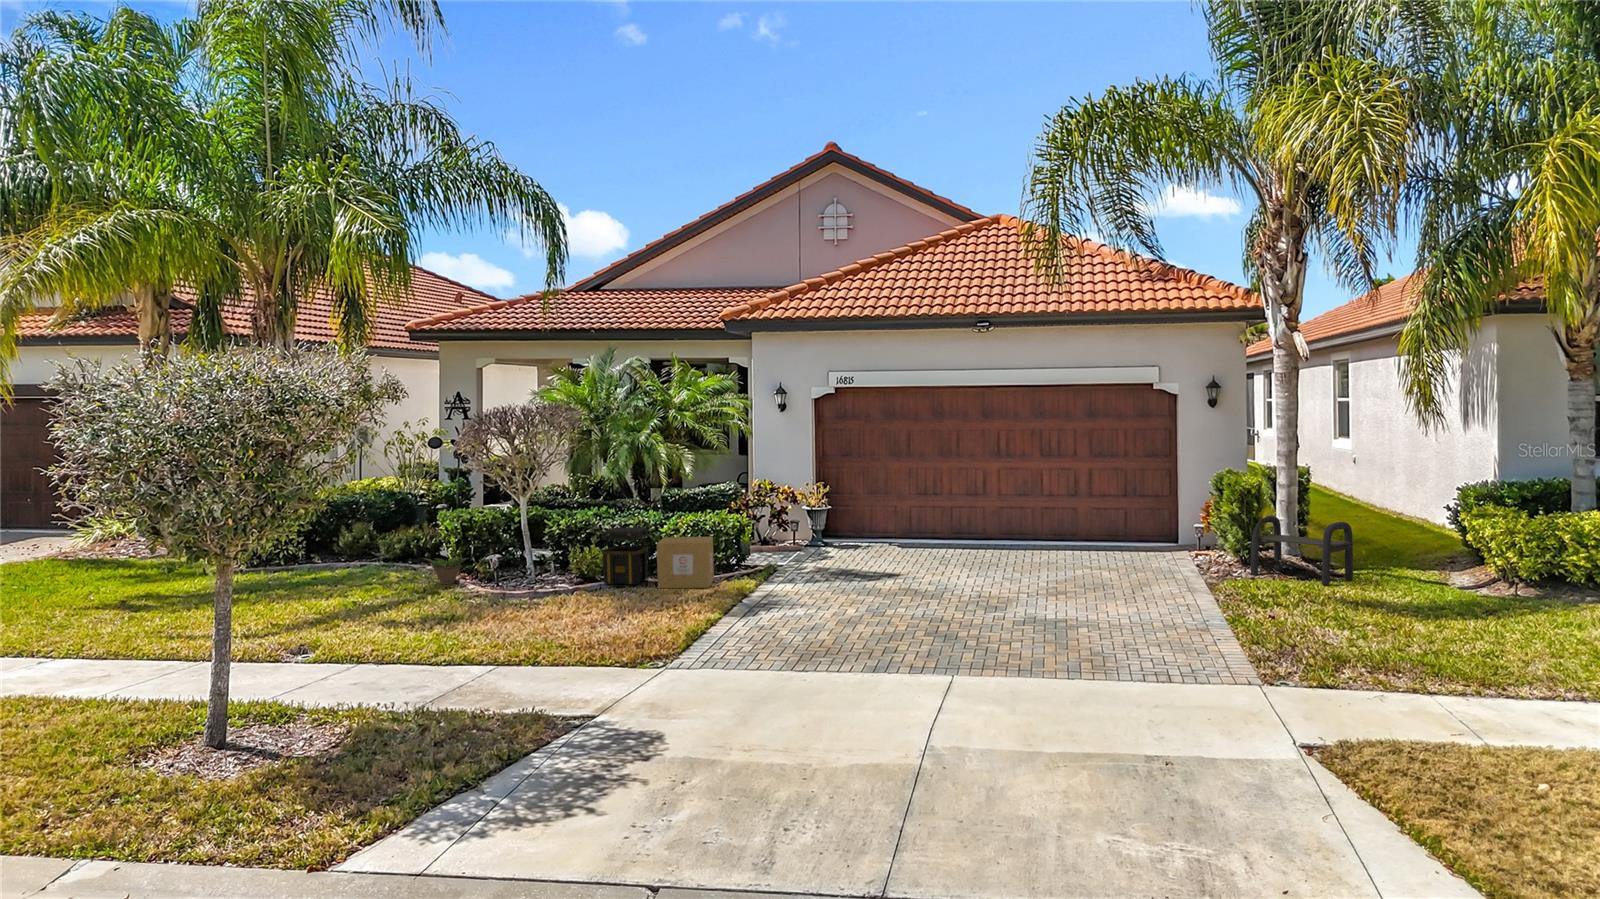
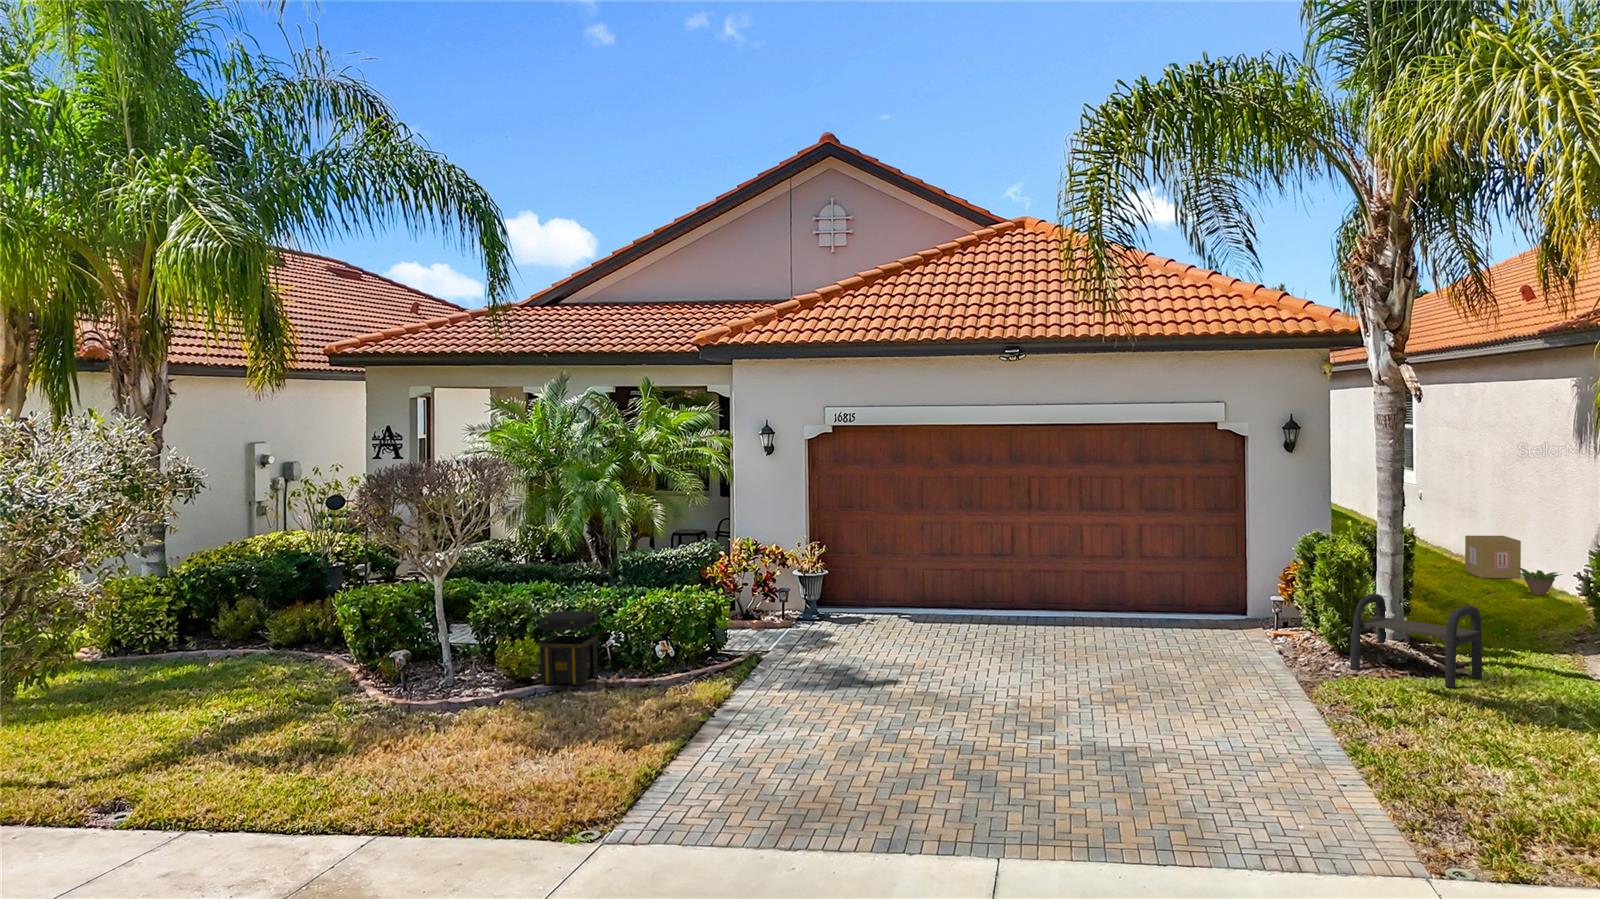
cardboard box: present [657,537,714,588] -> present [1465,535,1521,578]
decorative plant: present [423,557,468,584] -> present [1518,567,1562,595]

